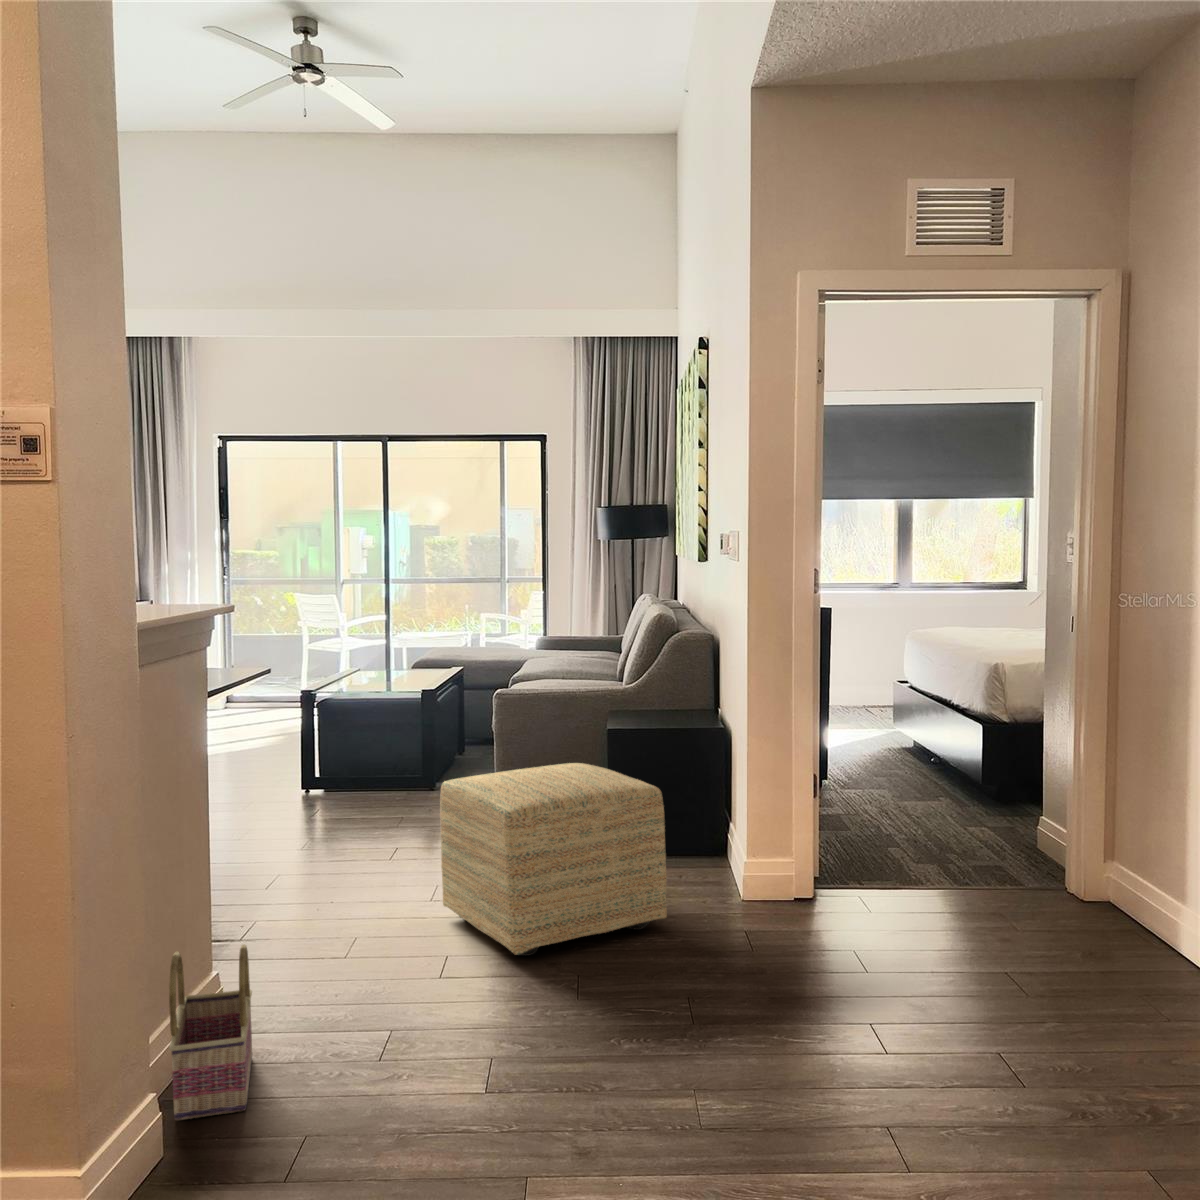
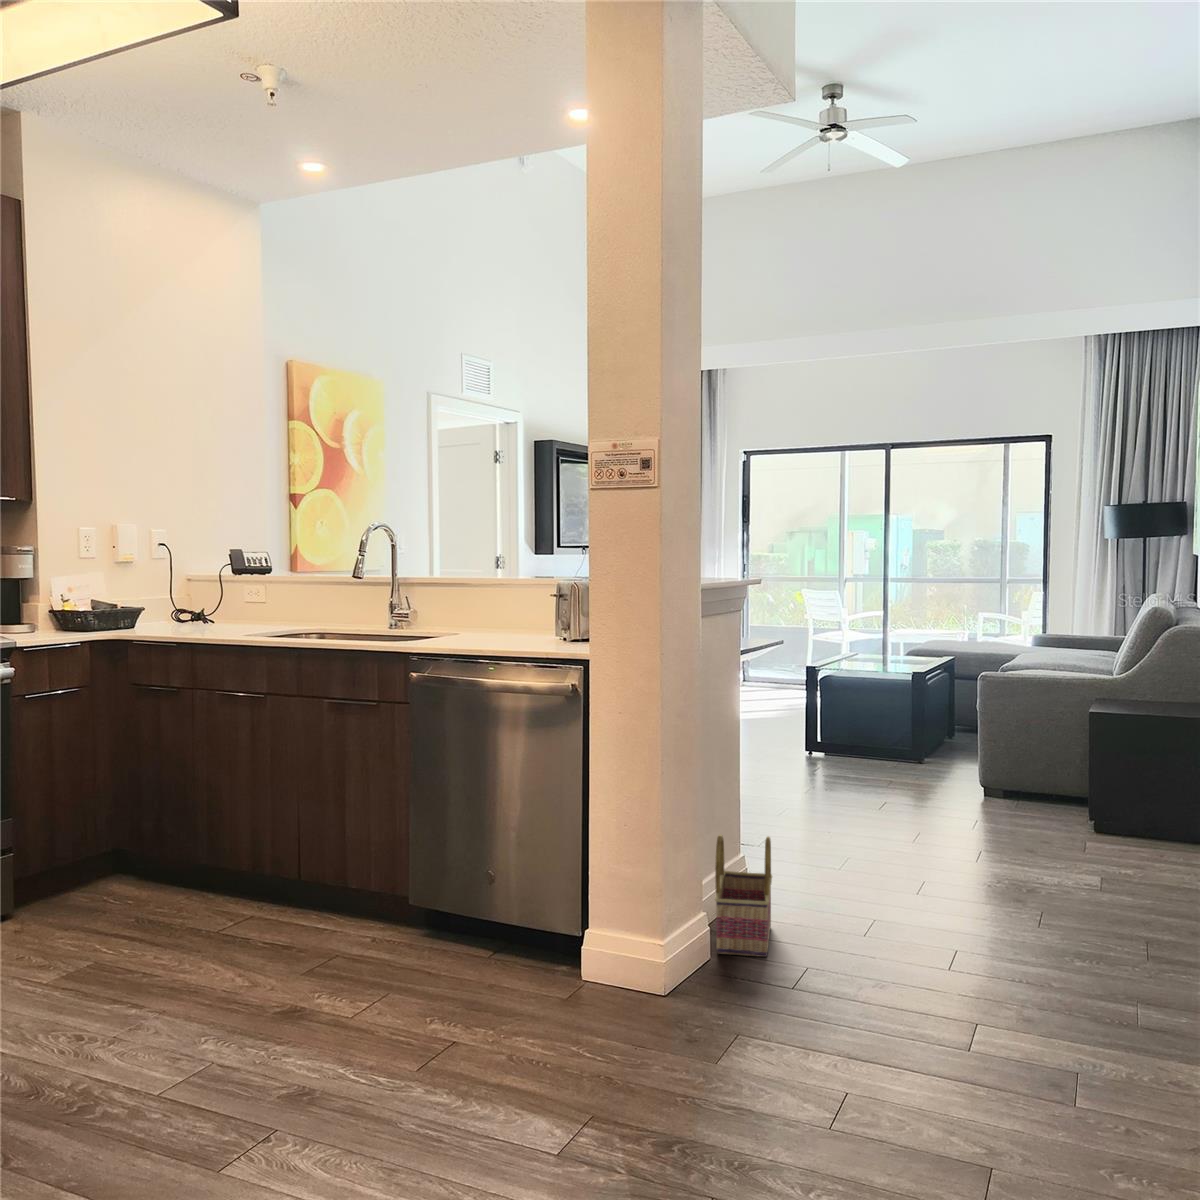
ottoman: present [440,763,667,956] -> none [927,738,1142,896]

